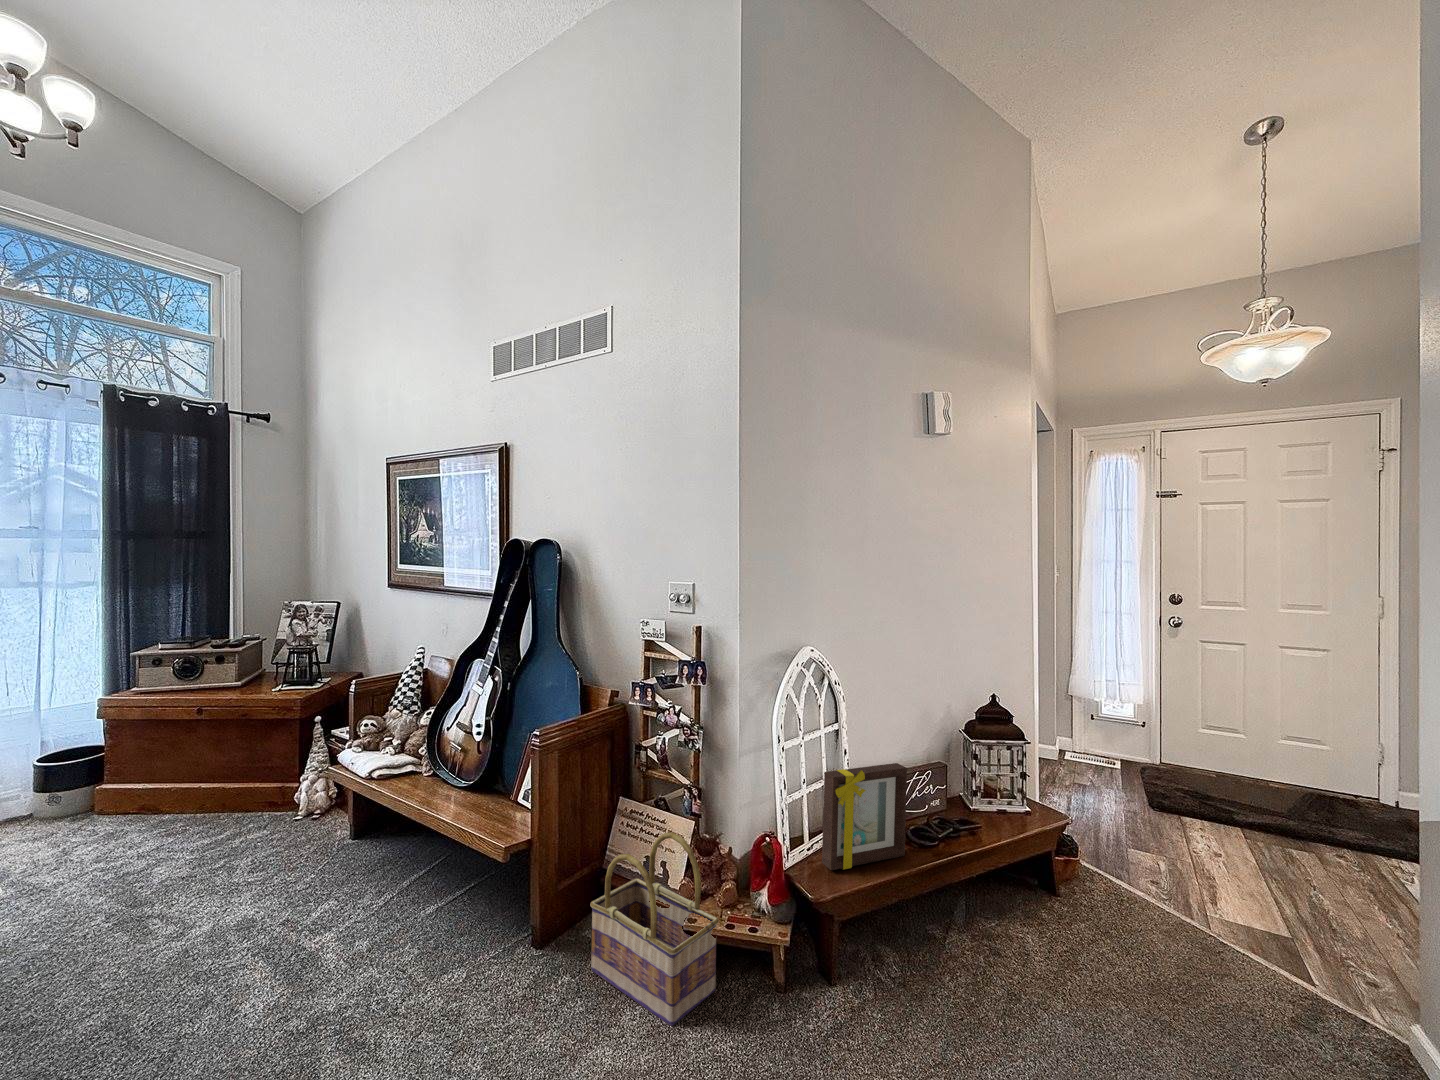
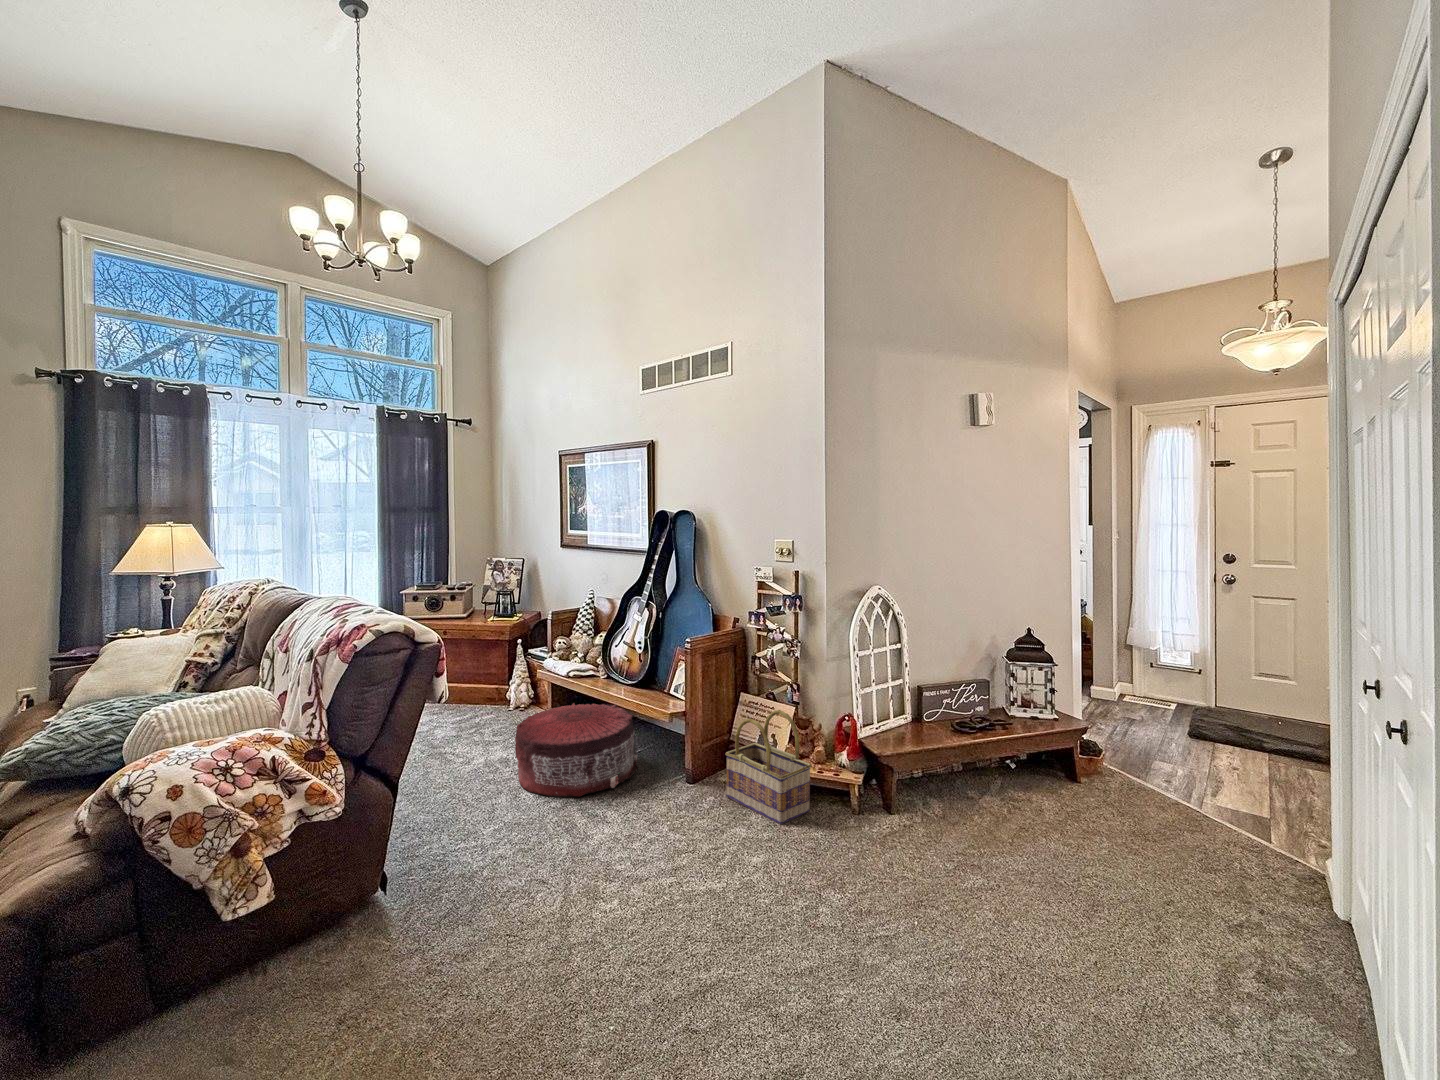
picture frame: present [822,763,907,870] -> none [885,671,949,740]
pouf: none [253,819,463,996] -> present [515,703,639,797]

